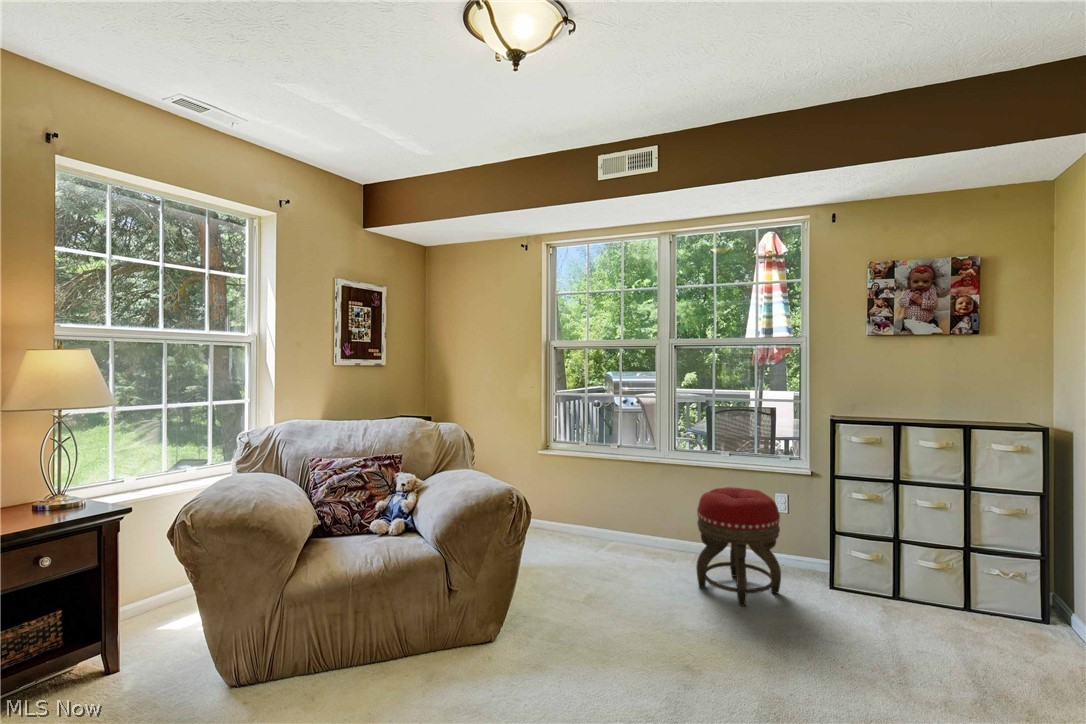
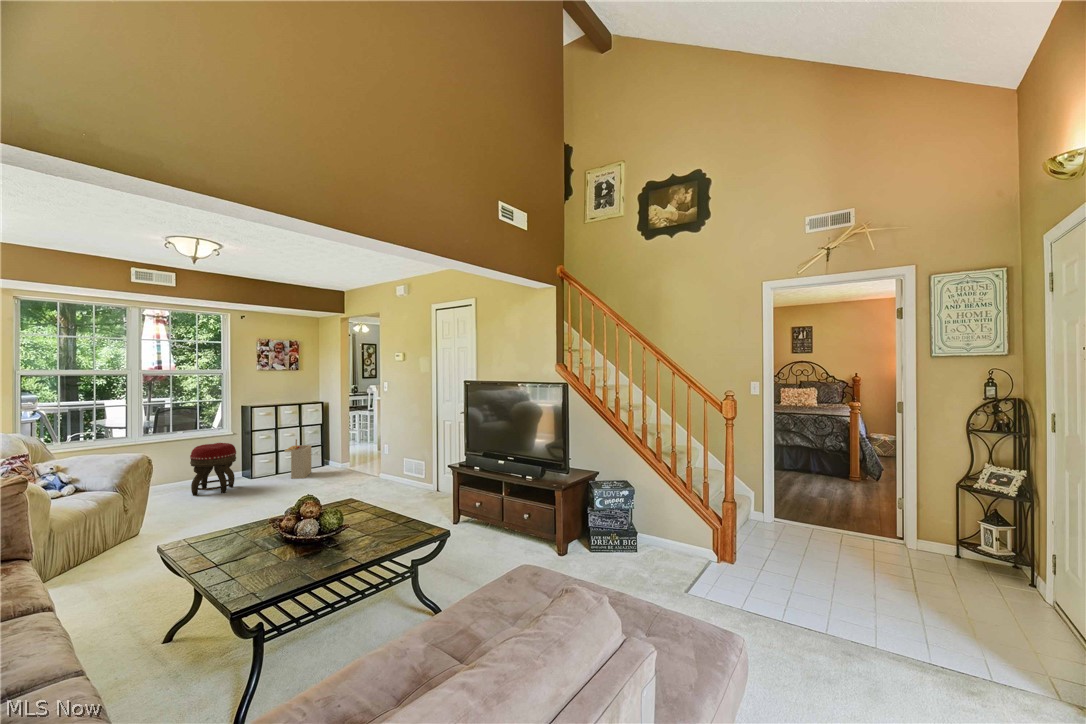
storage bin: none [897,525,988,645] -> present [285,439,311,479]

